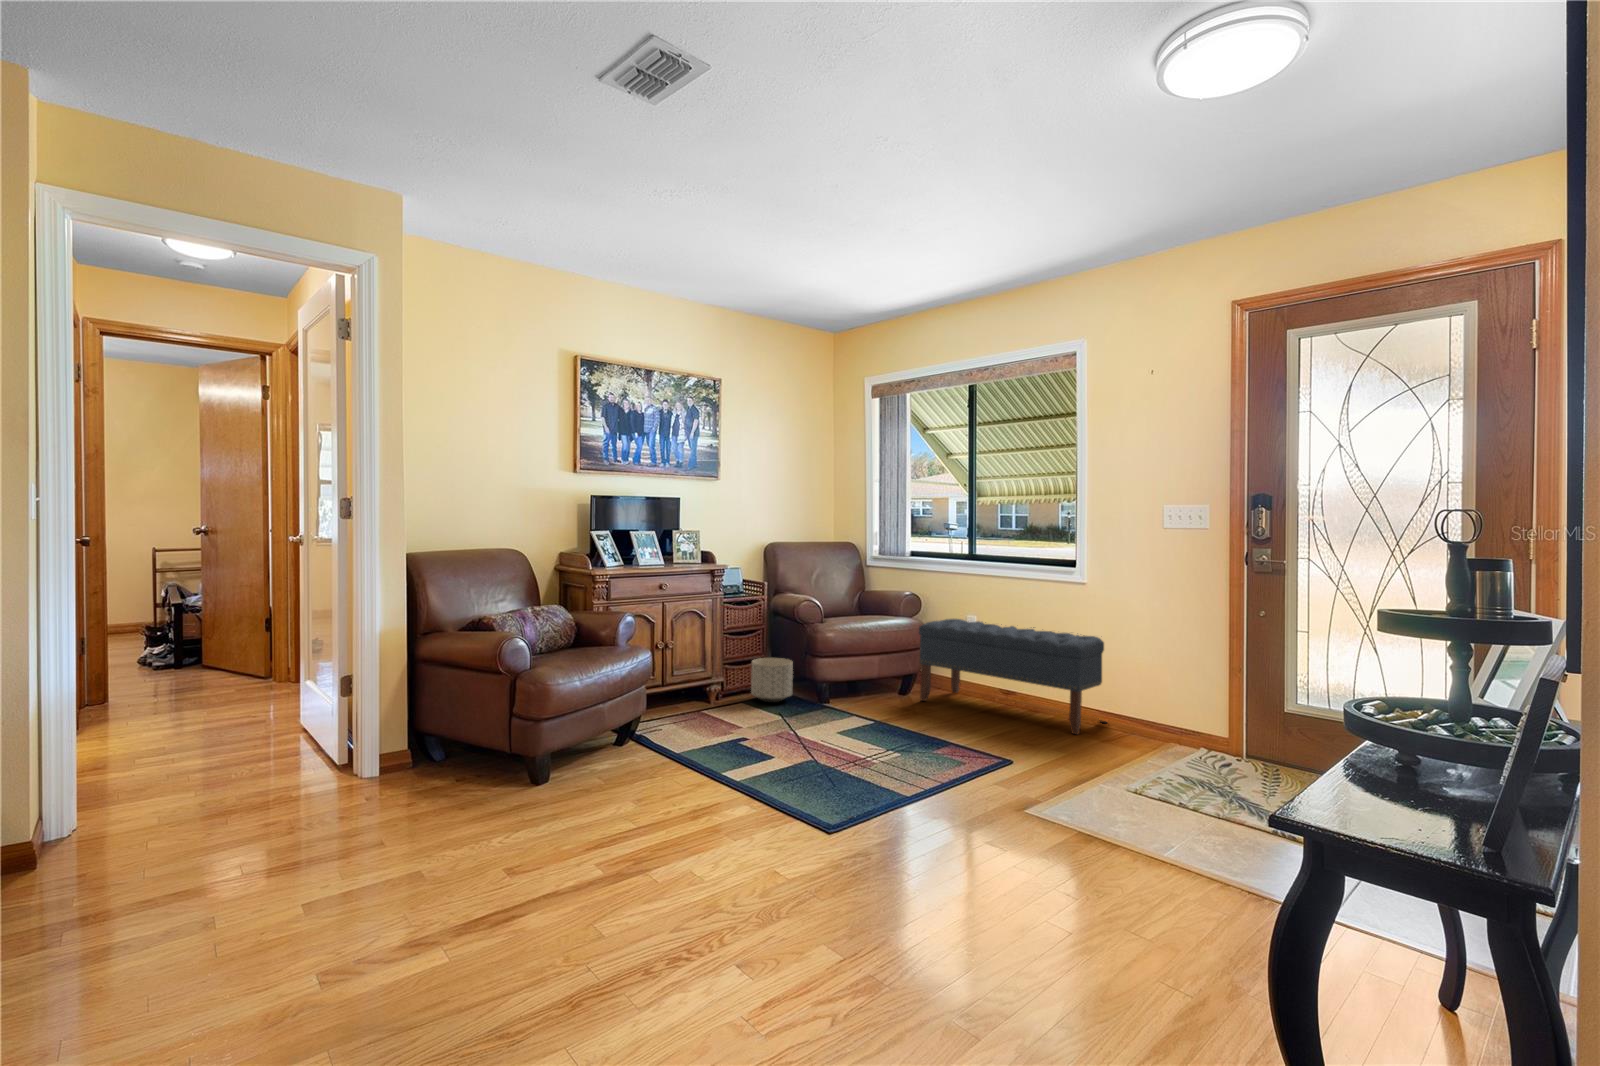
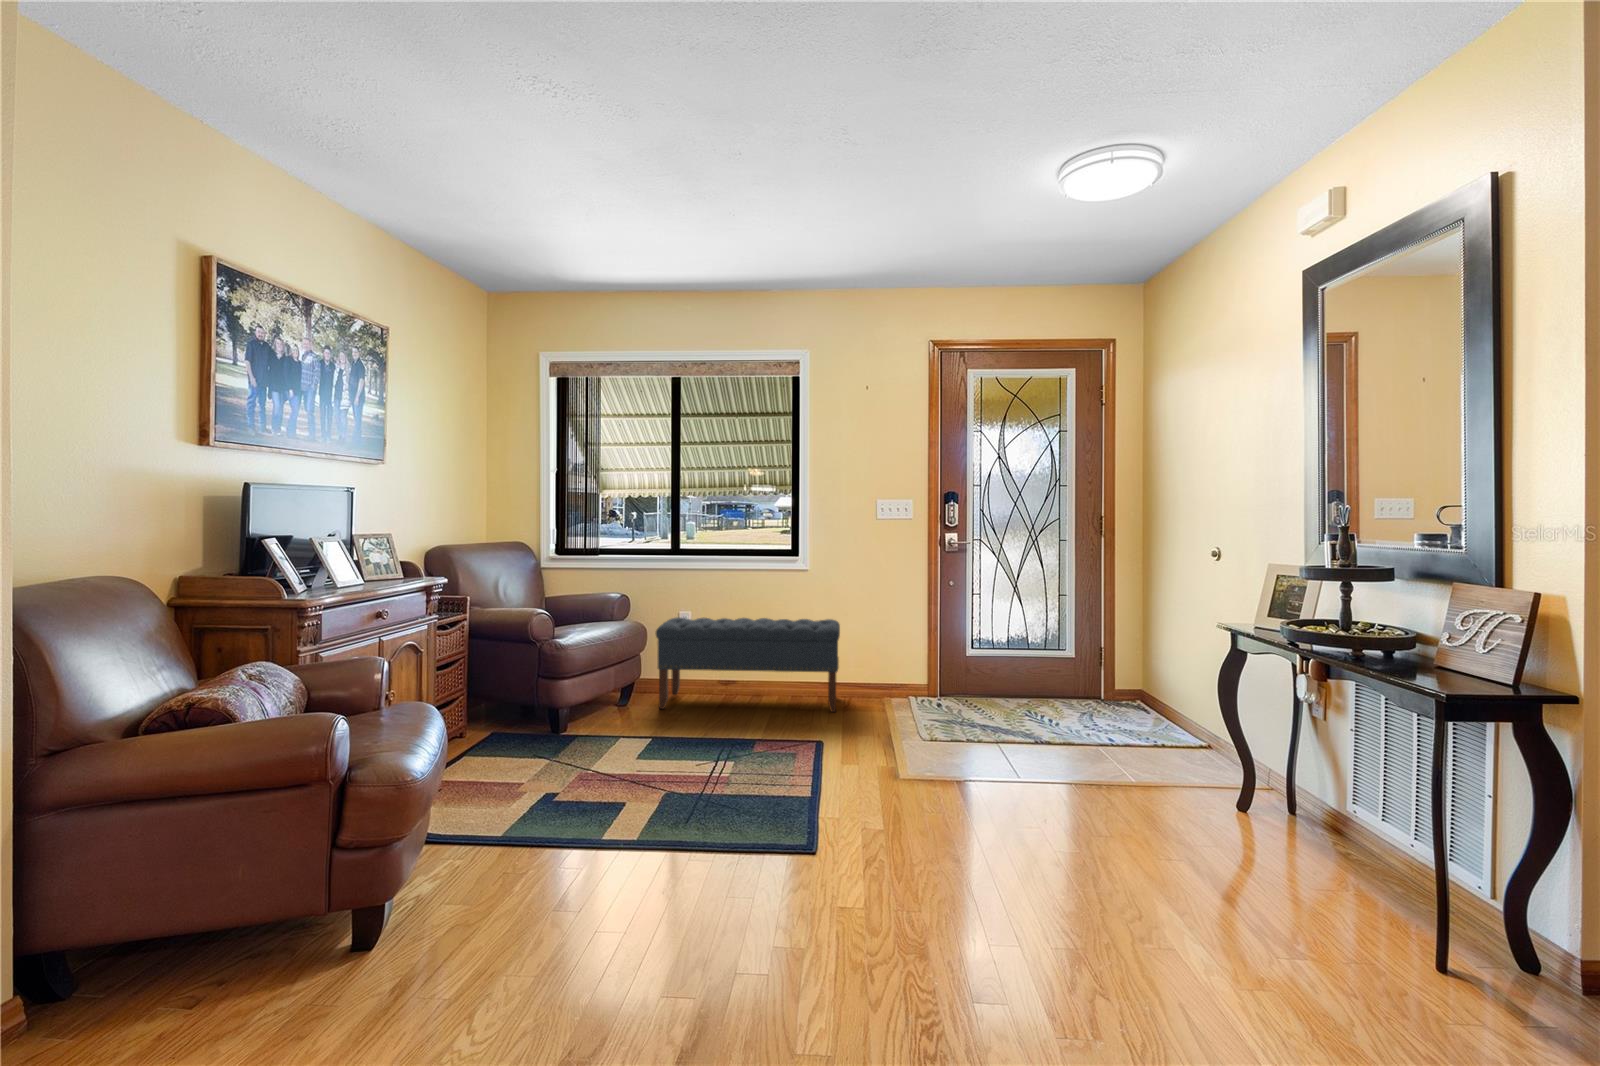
planter: present [751,658,793,702] -> none [474,688,529,746]

